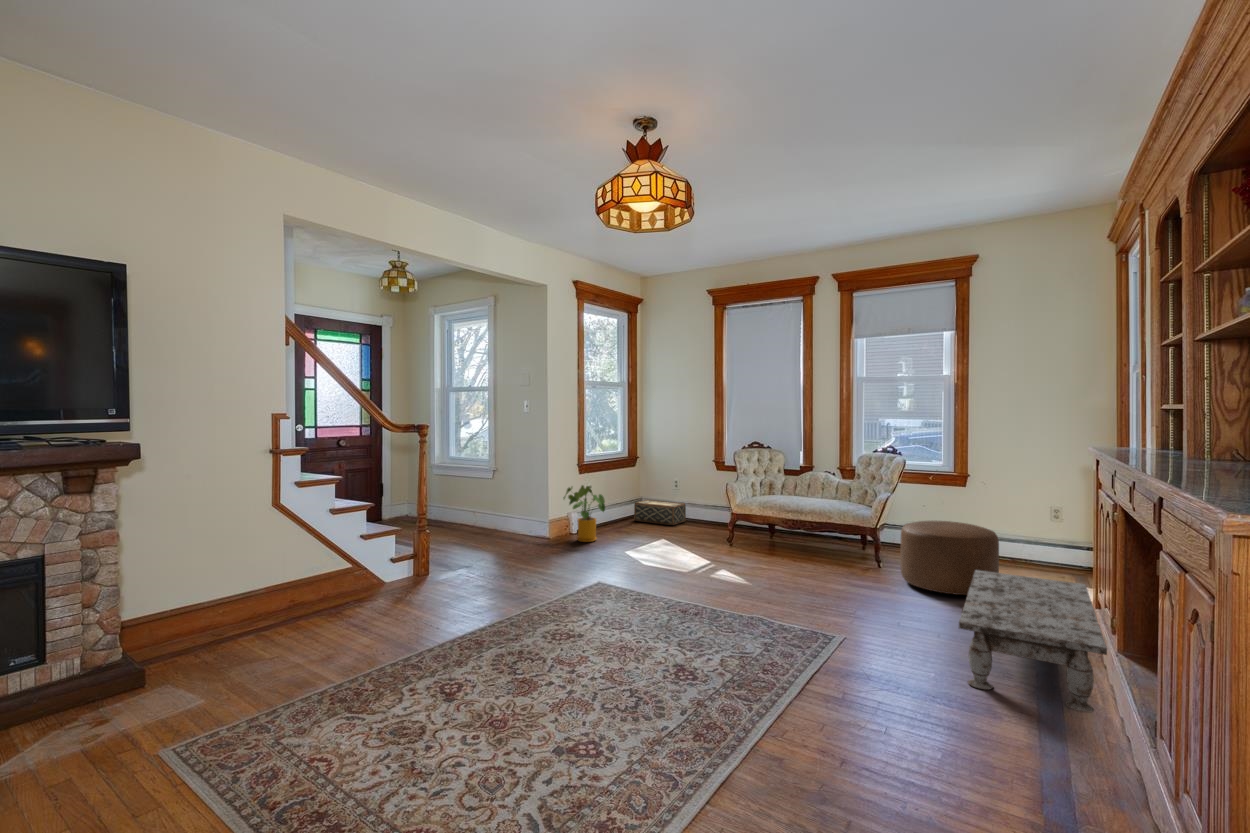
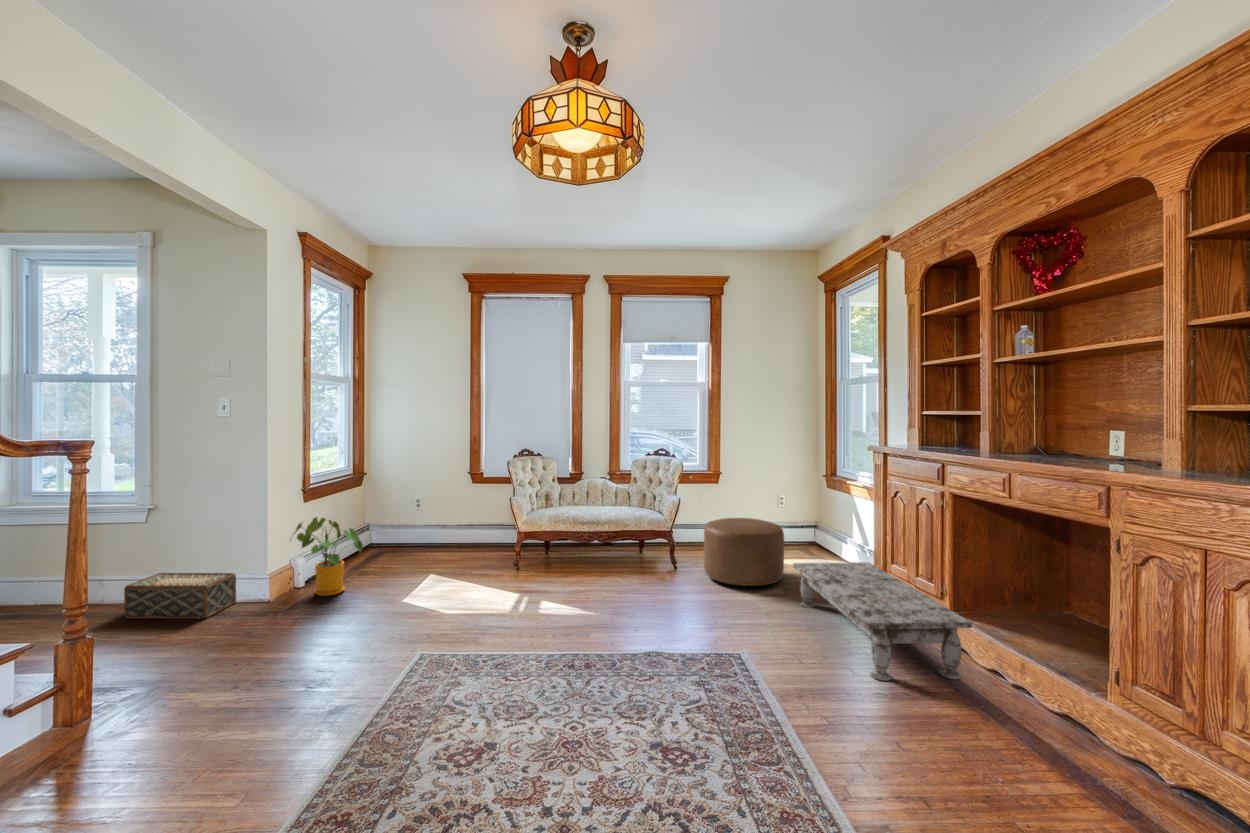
woven basket: present [634,500,686,525] -> present [124,573,236,619]

